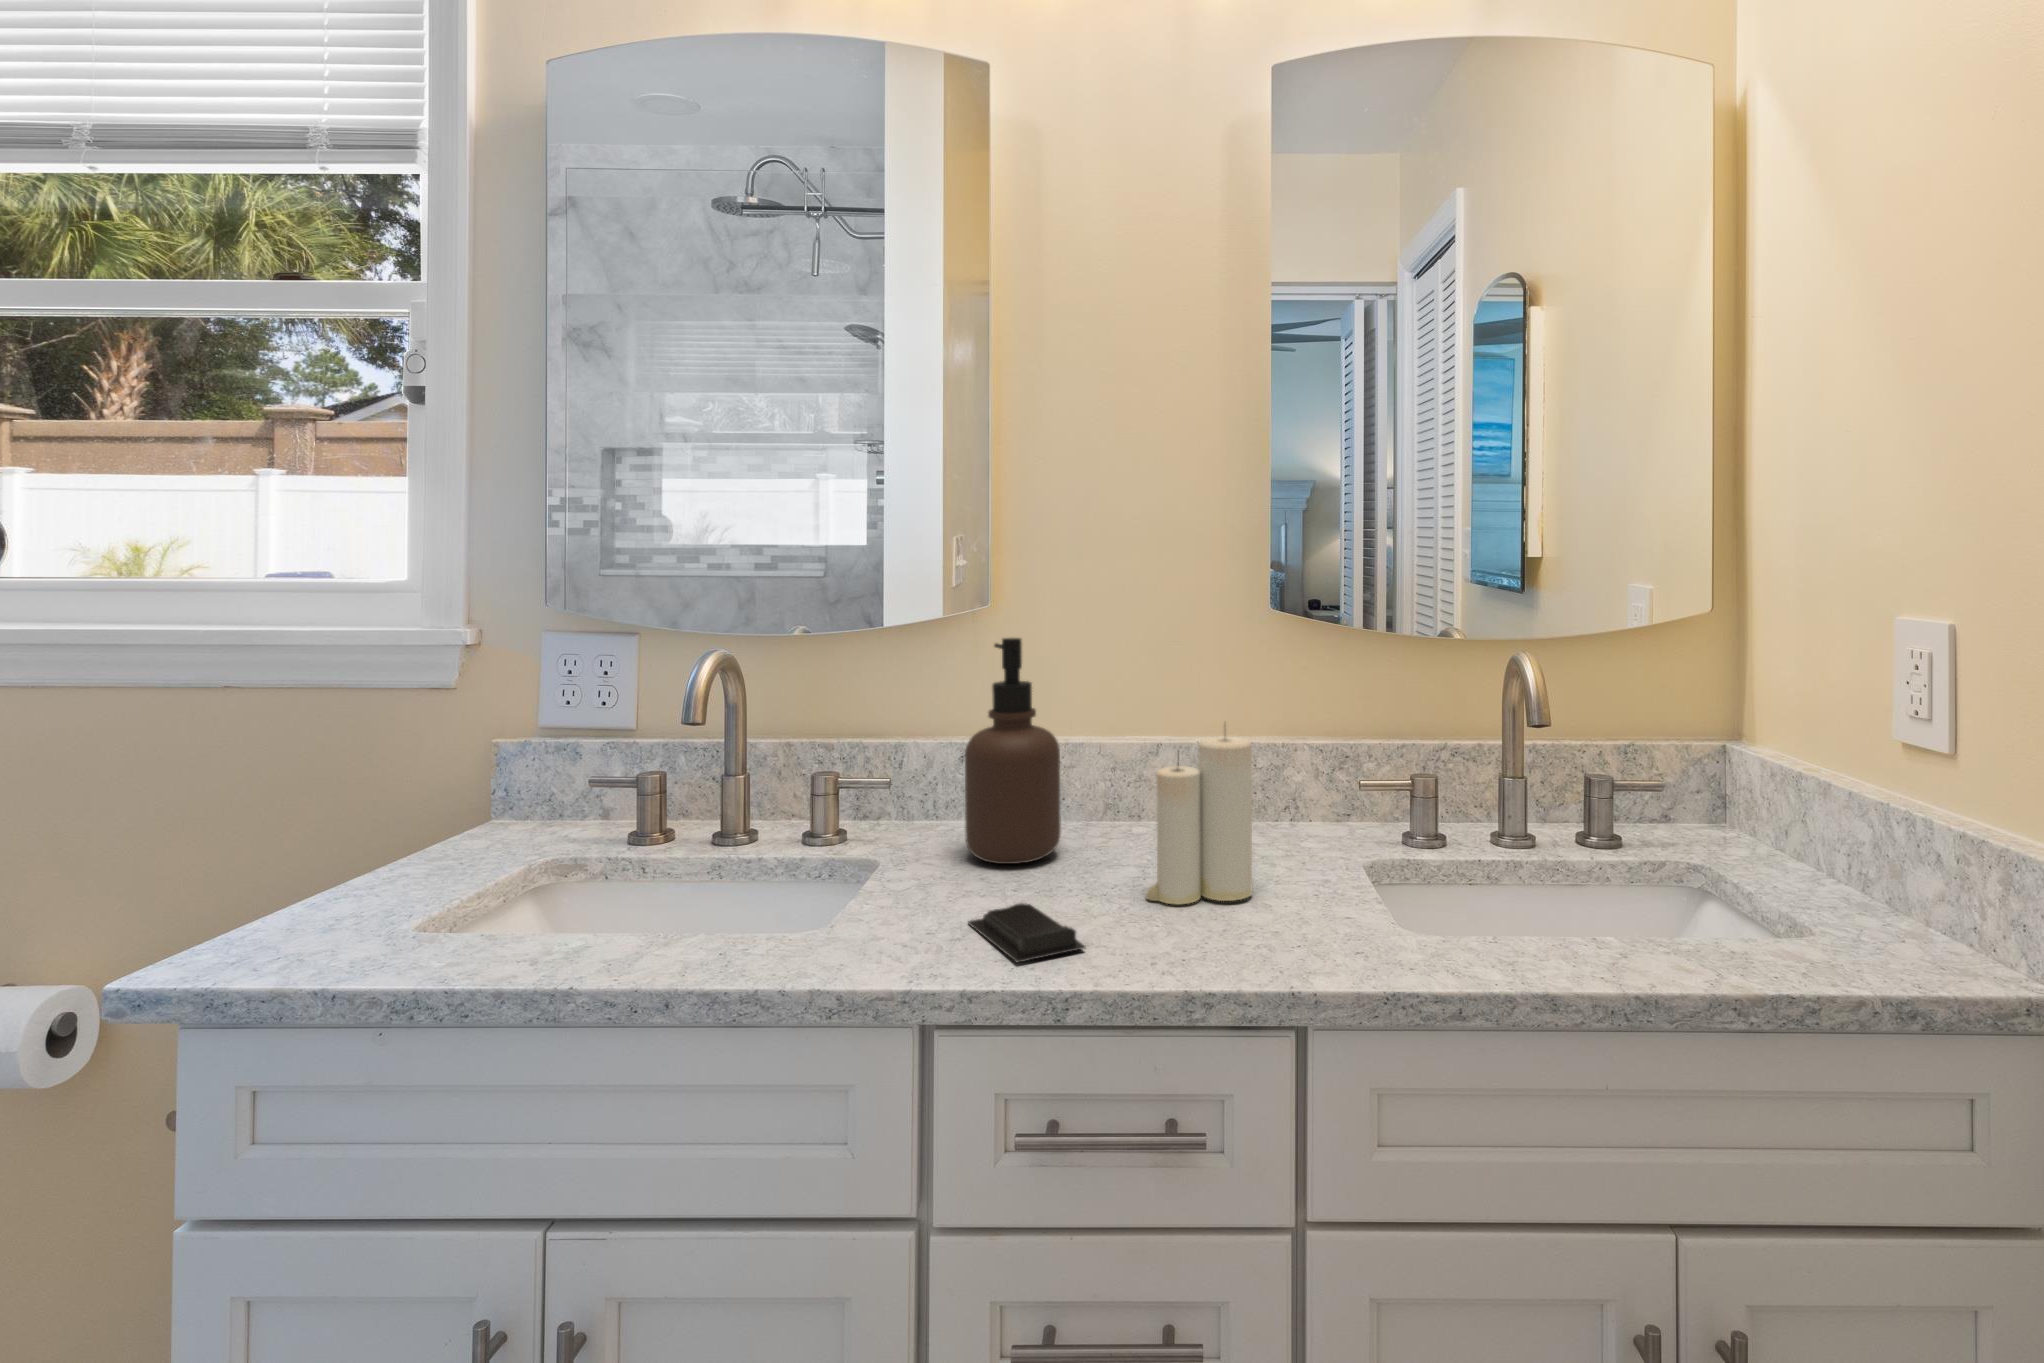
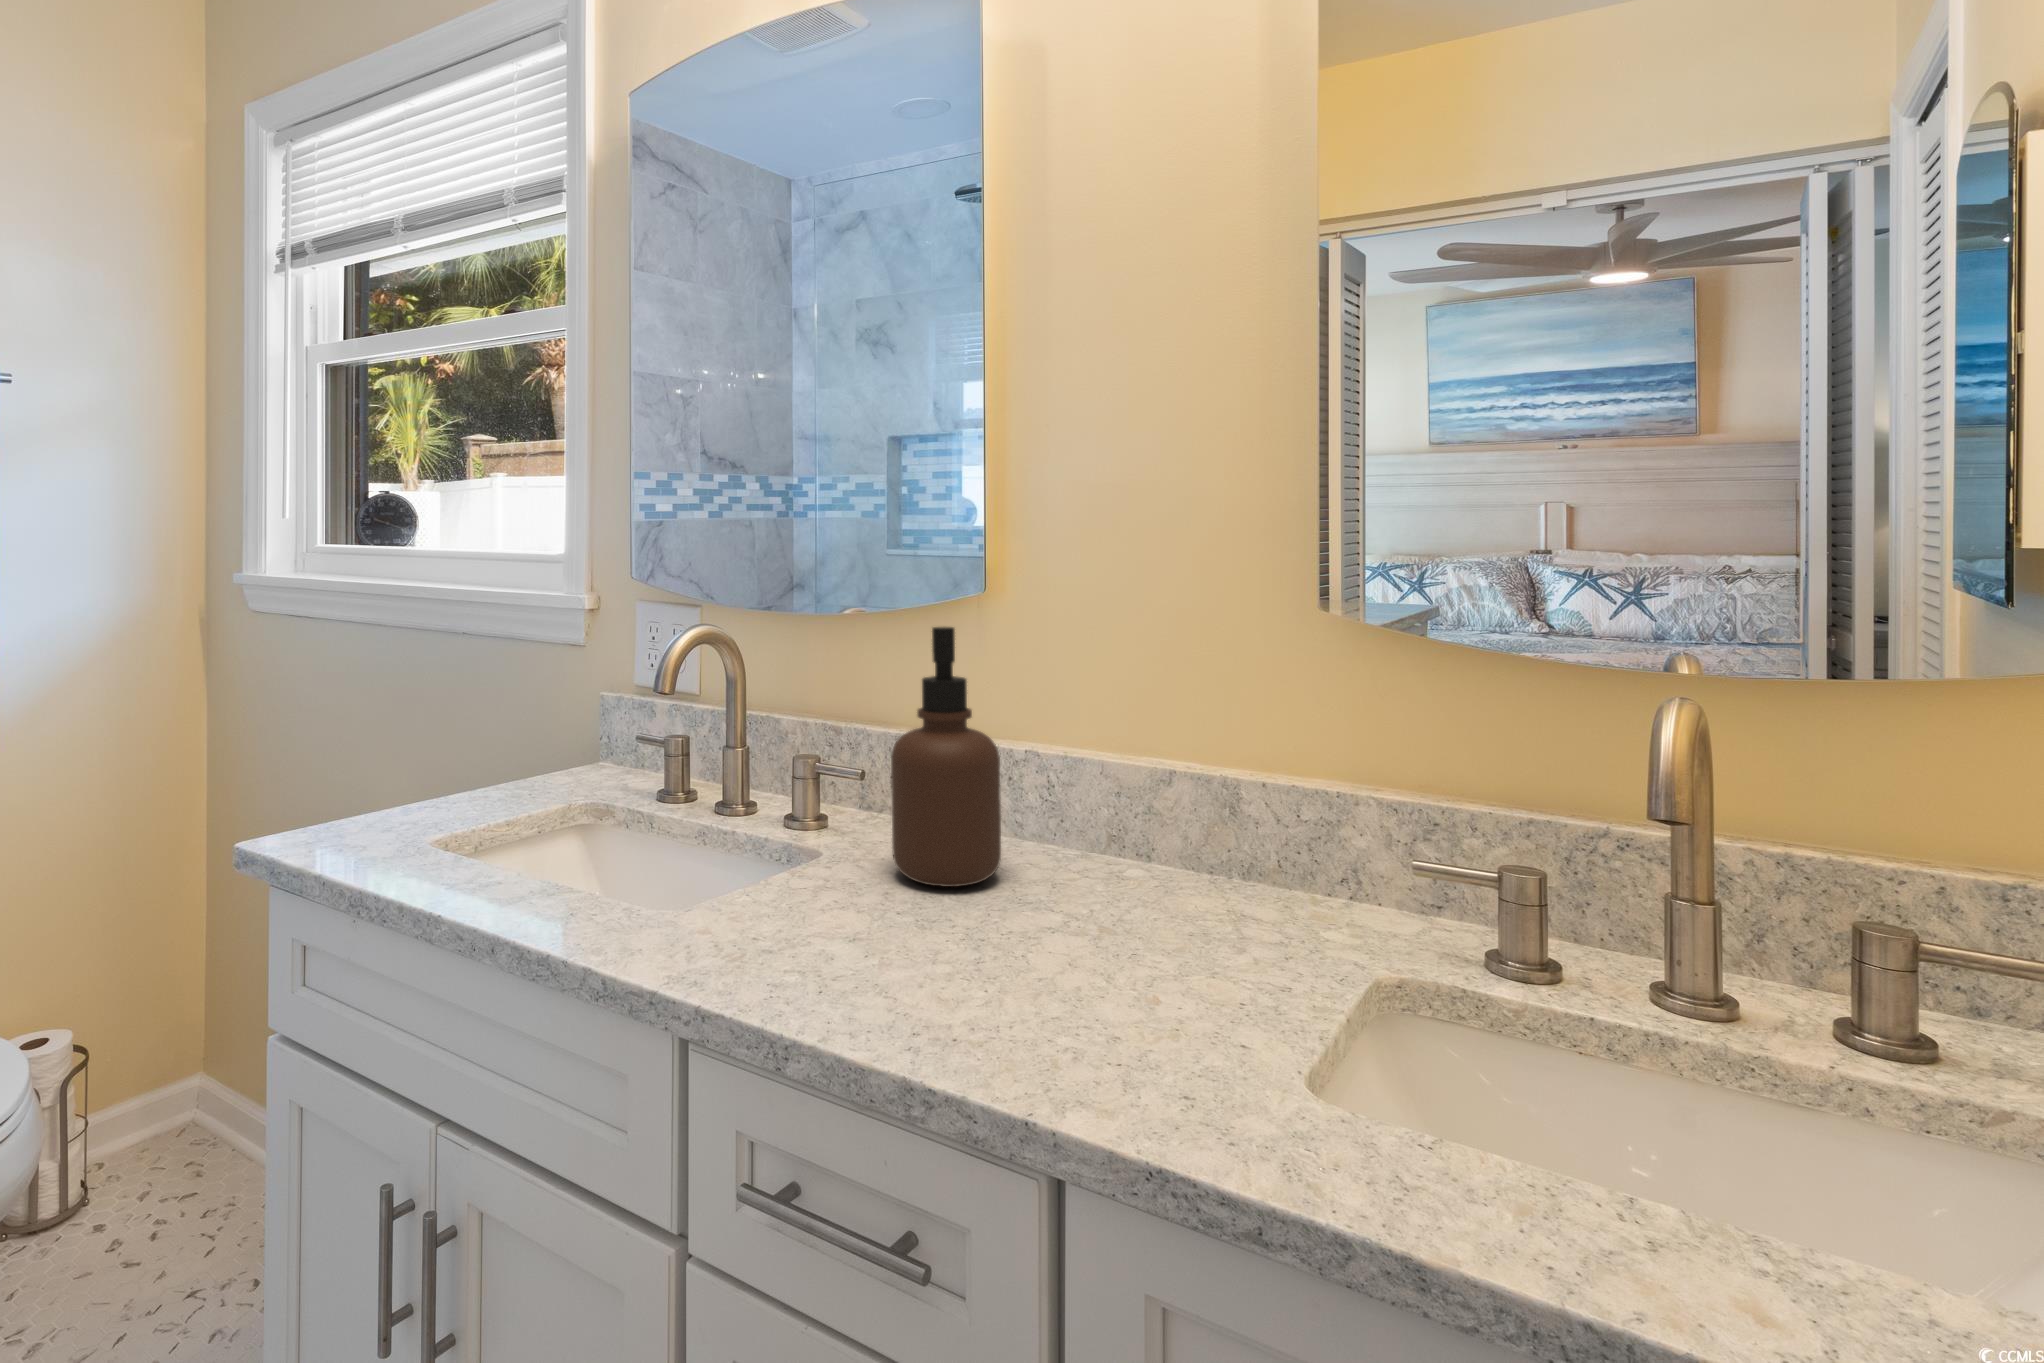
candle: present [1146,736,1252,904] -> none [1018,748,1179,986]
soap bar: present [968,903,1085,963] -> none [780,928,878,996]

